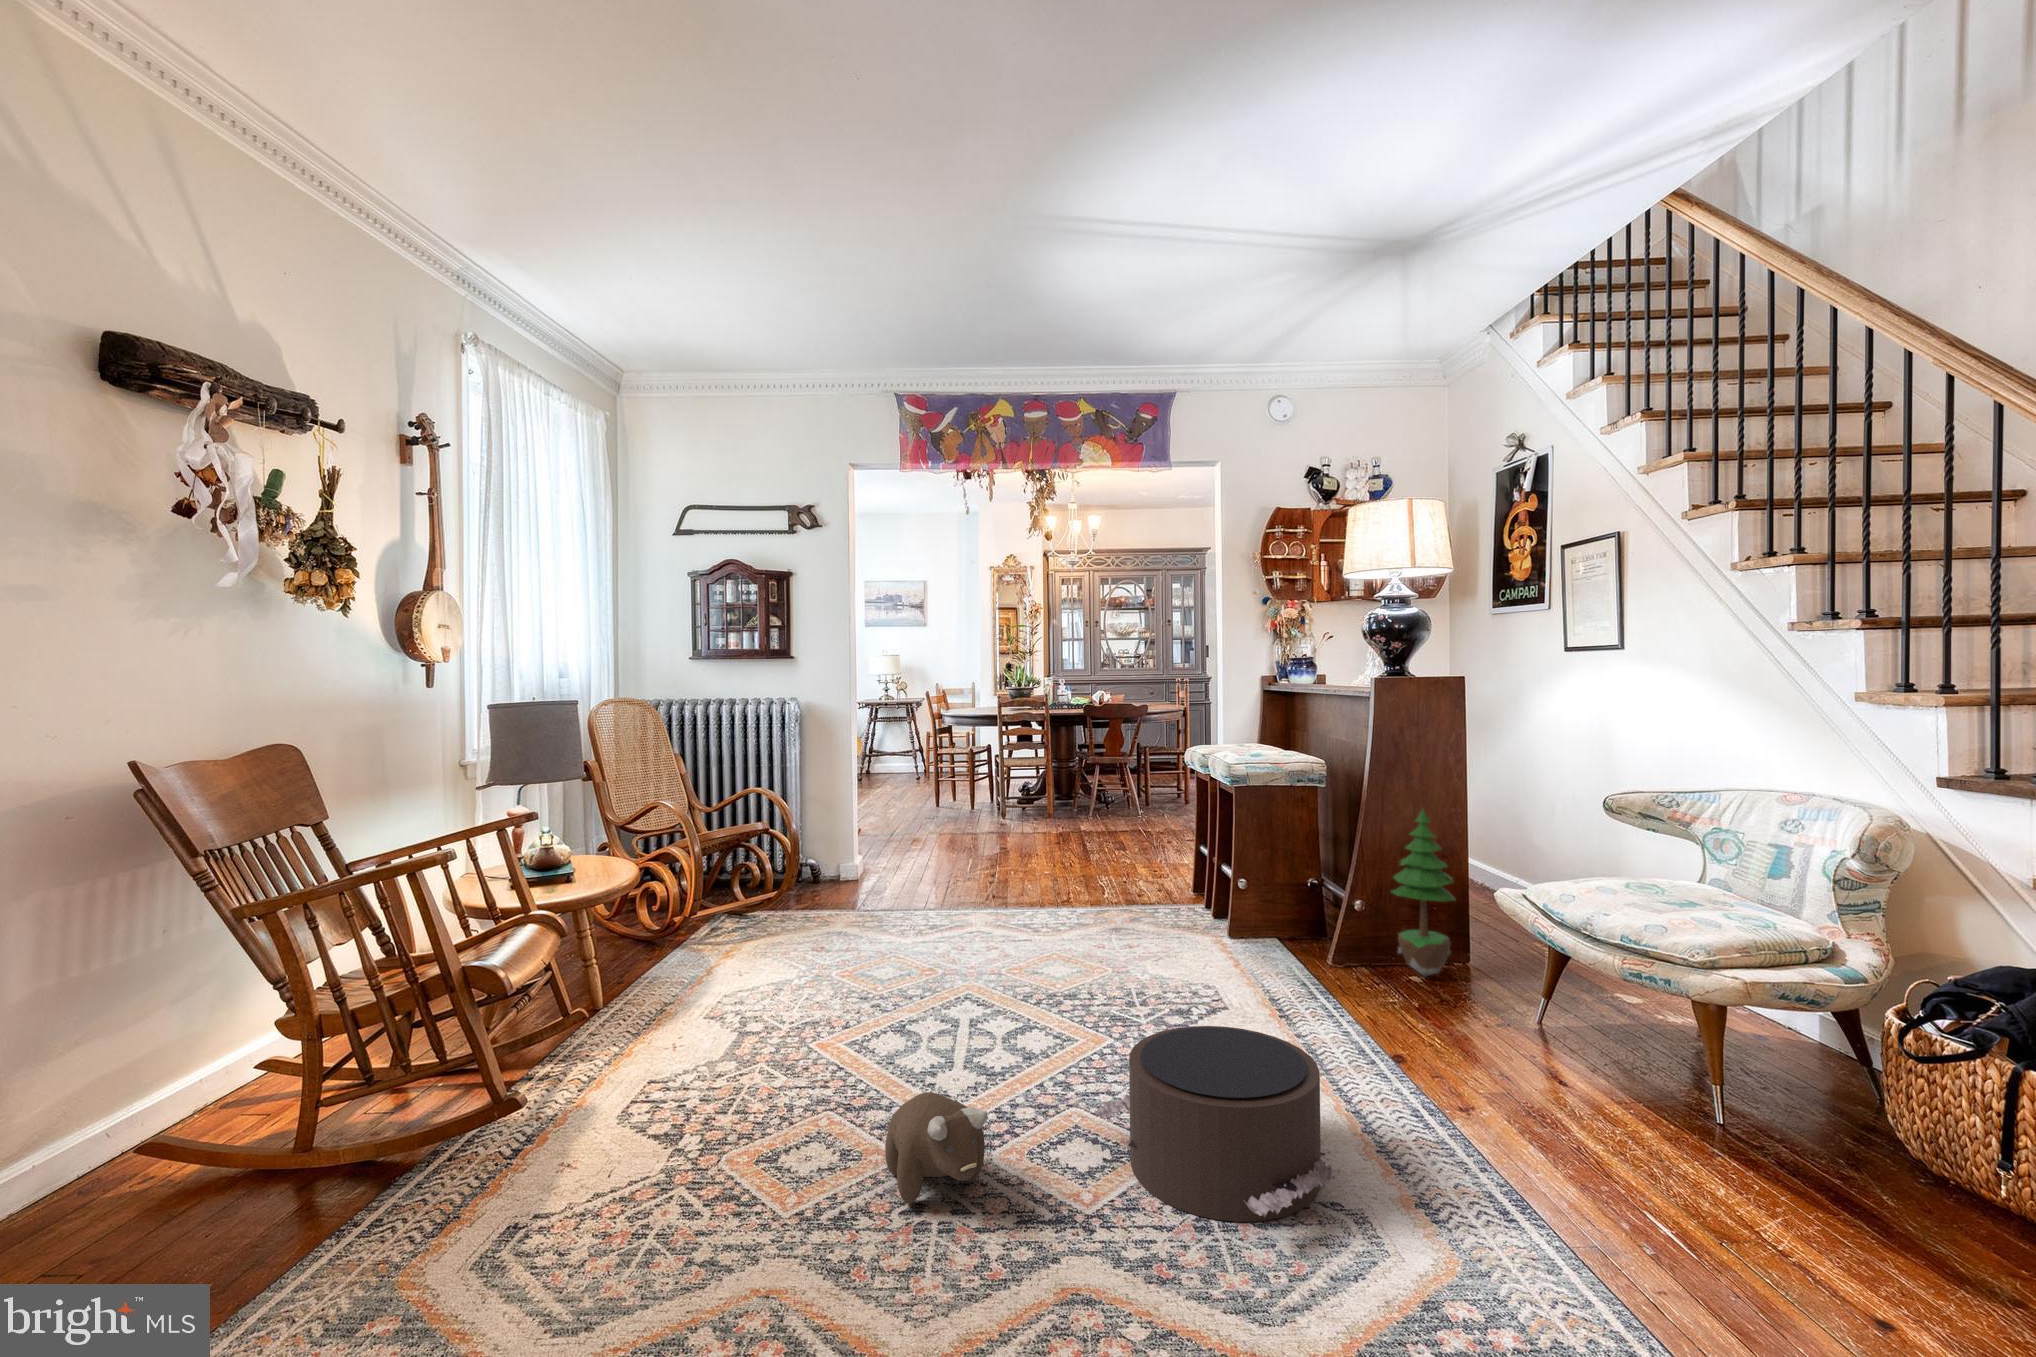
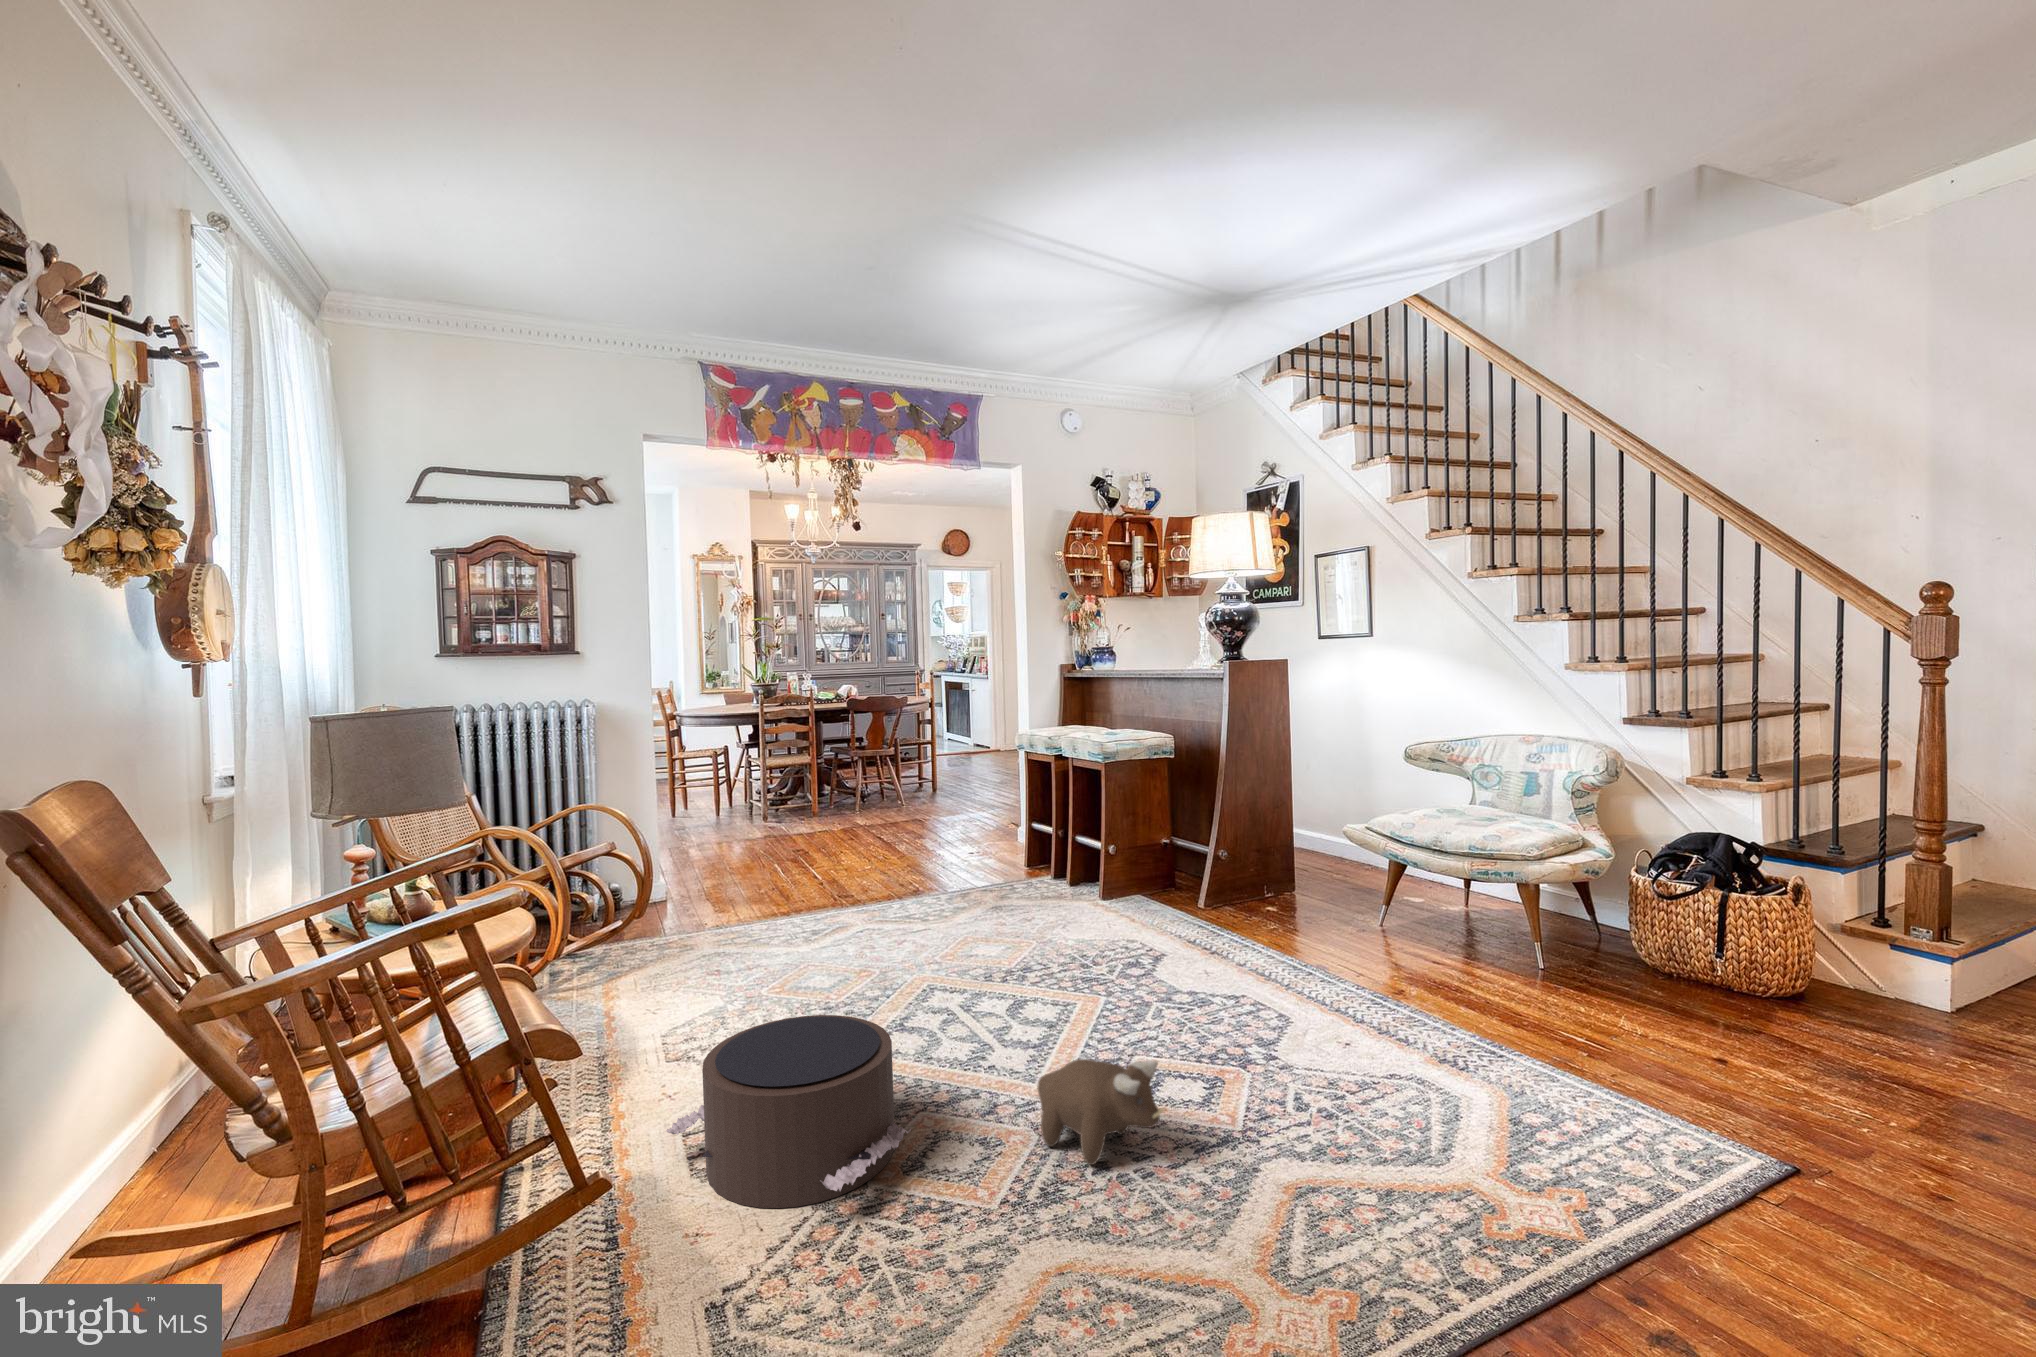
potted tree: present [1391,809,1455,977] -> none [1248,767,1299,907]
pouf: present [1095,1026,1340,1222] -> present [666,1015,911,1208]

